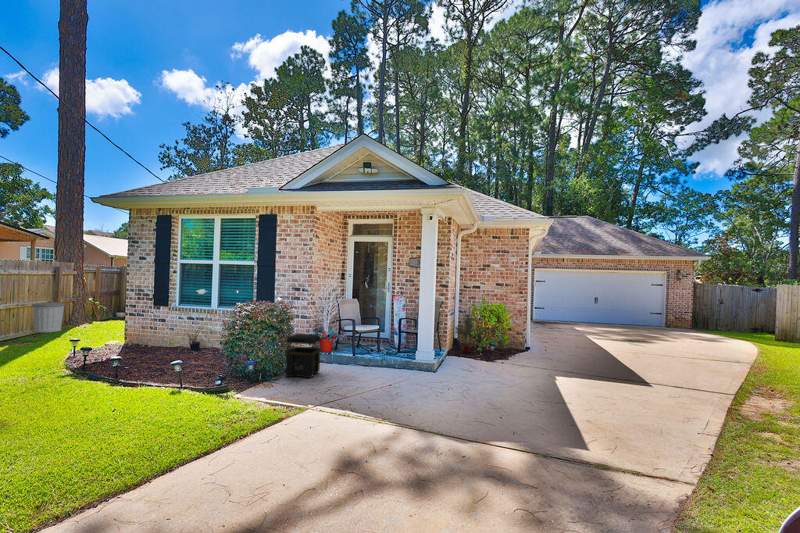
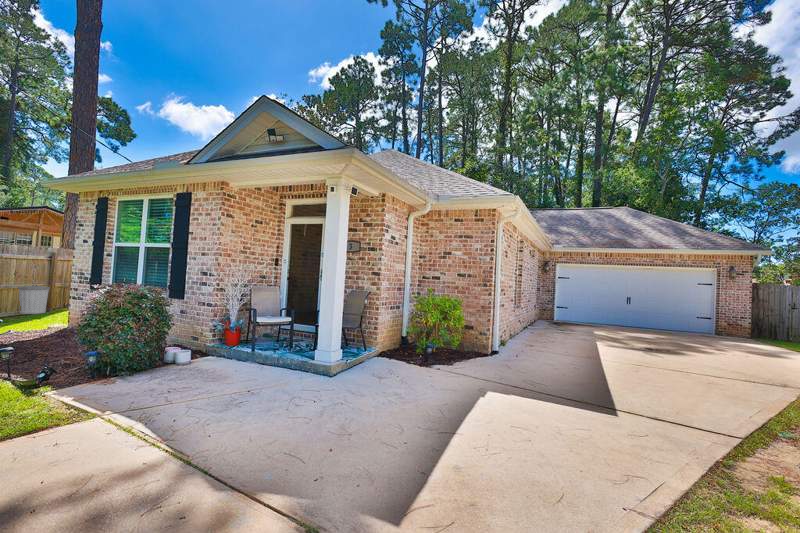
potted tree: present [456,316,474,353] -> none [399,309,426,355]
toolbox: present [285,333,321,378] -> none [151,321,201,372]

